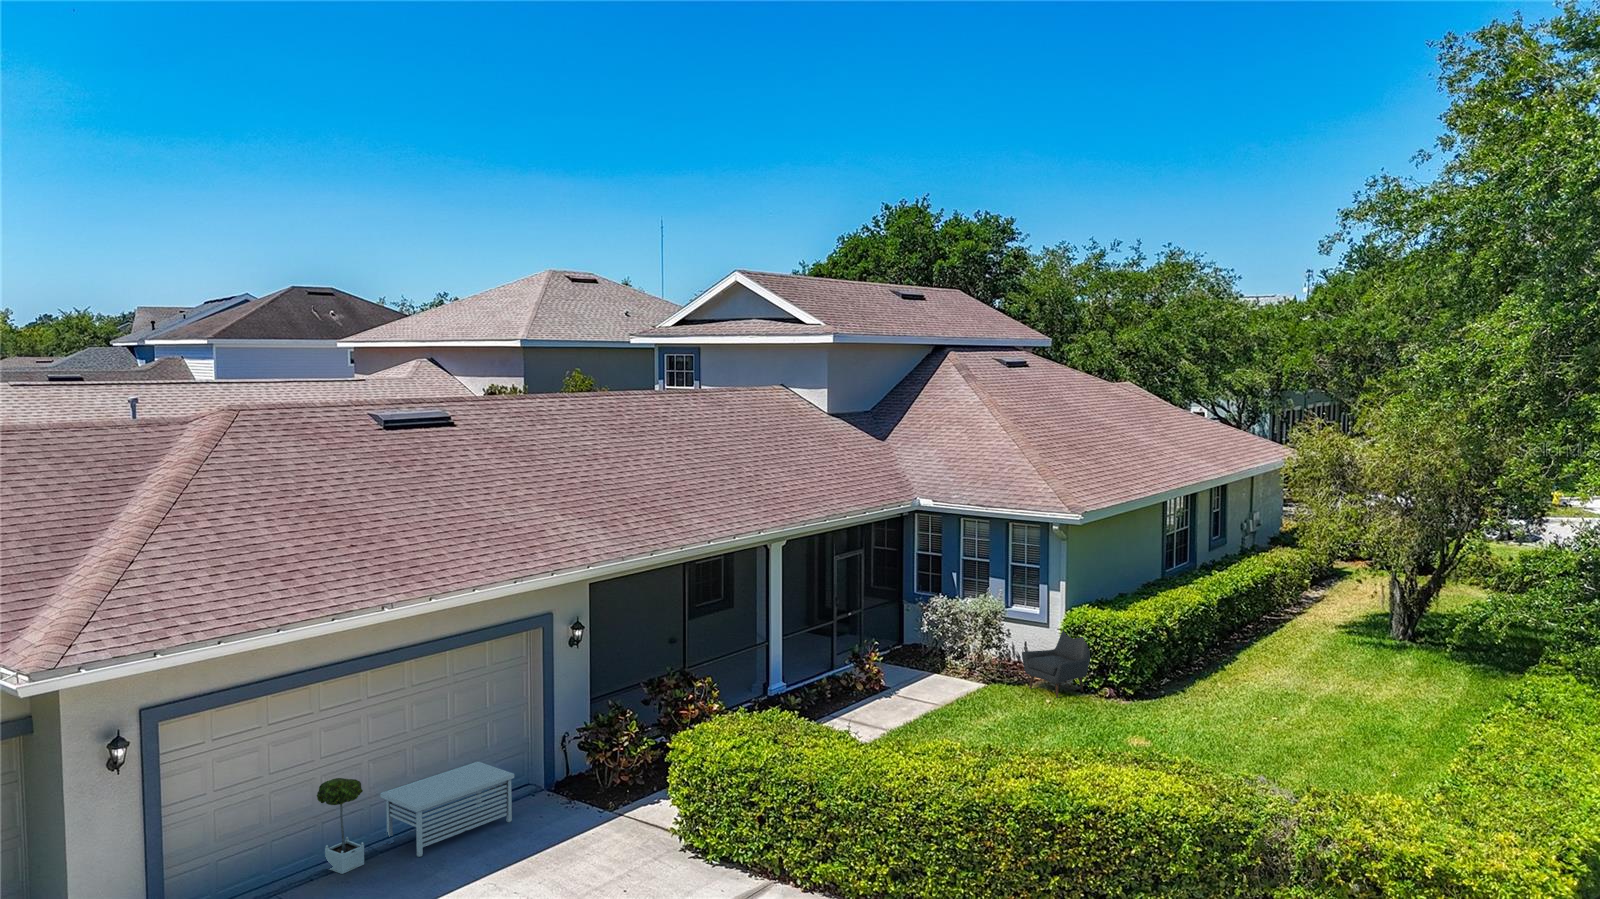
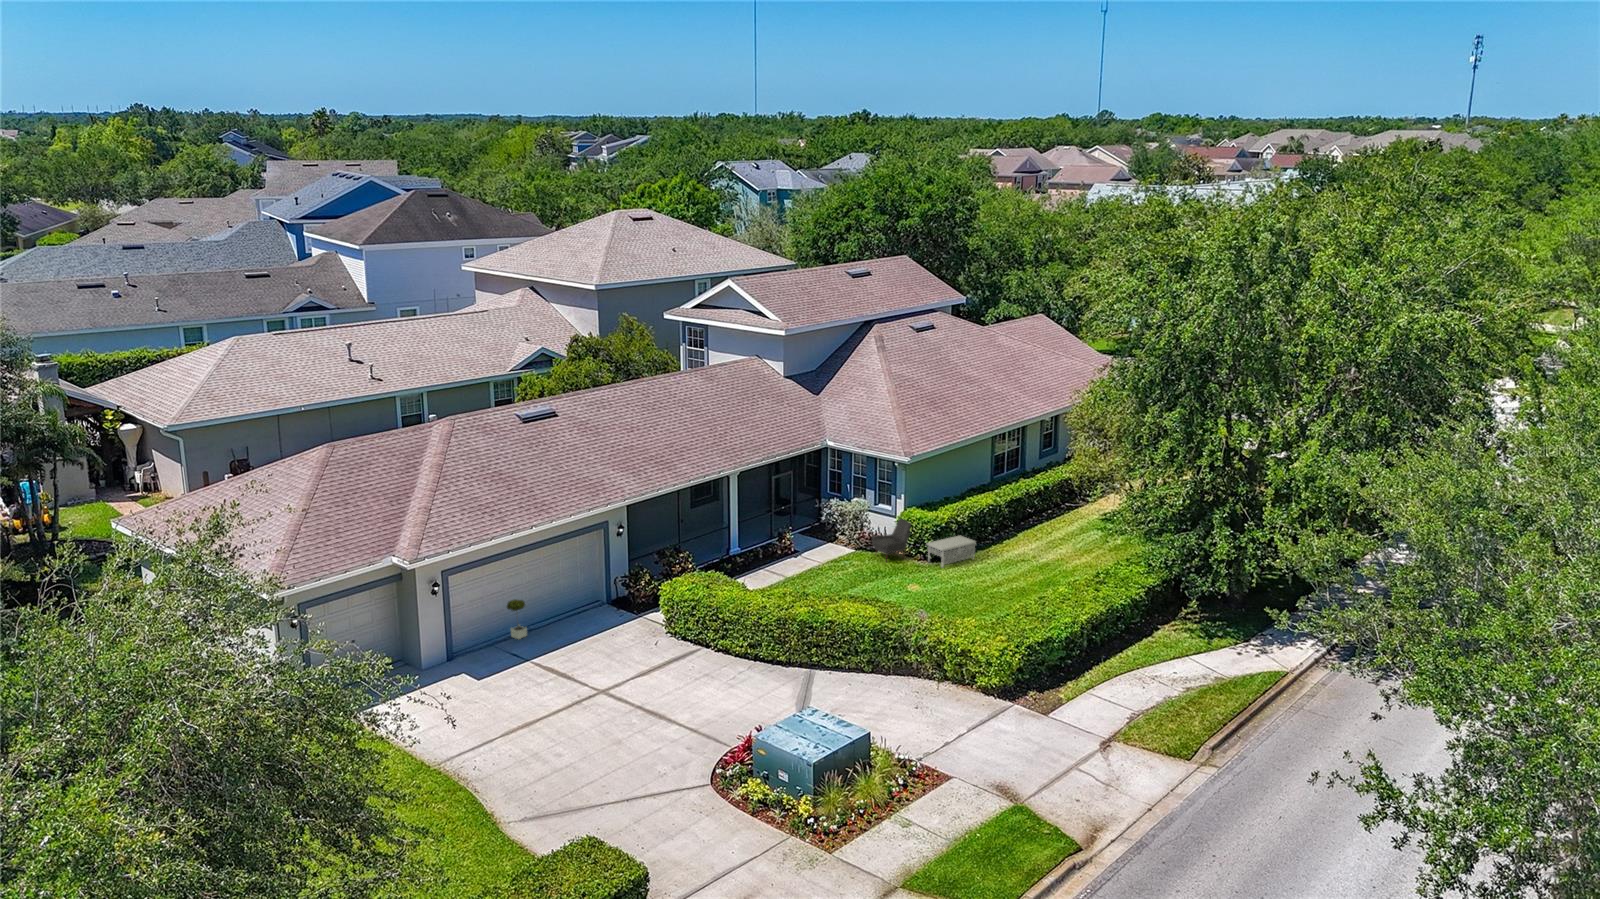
storage bench: present [380,762,514,857] -> present [927,536,976,567]

